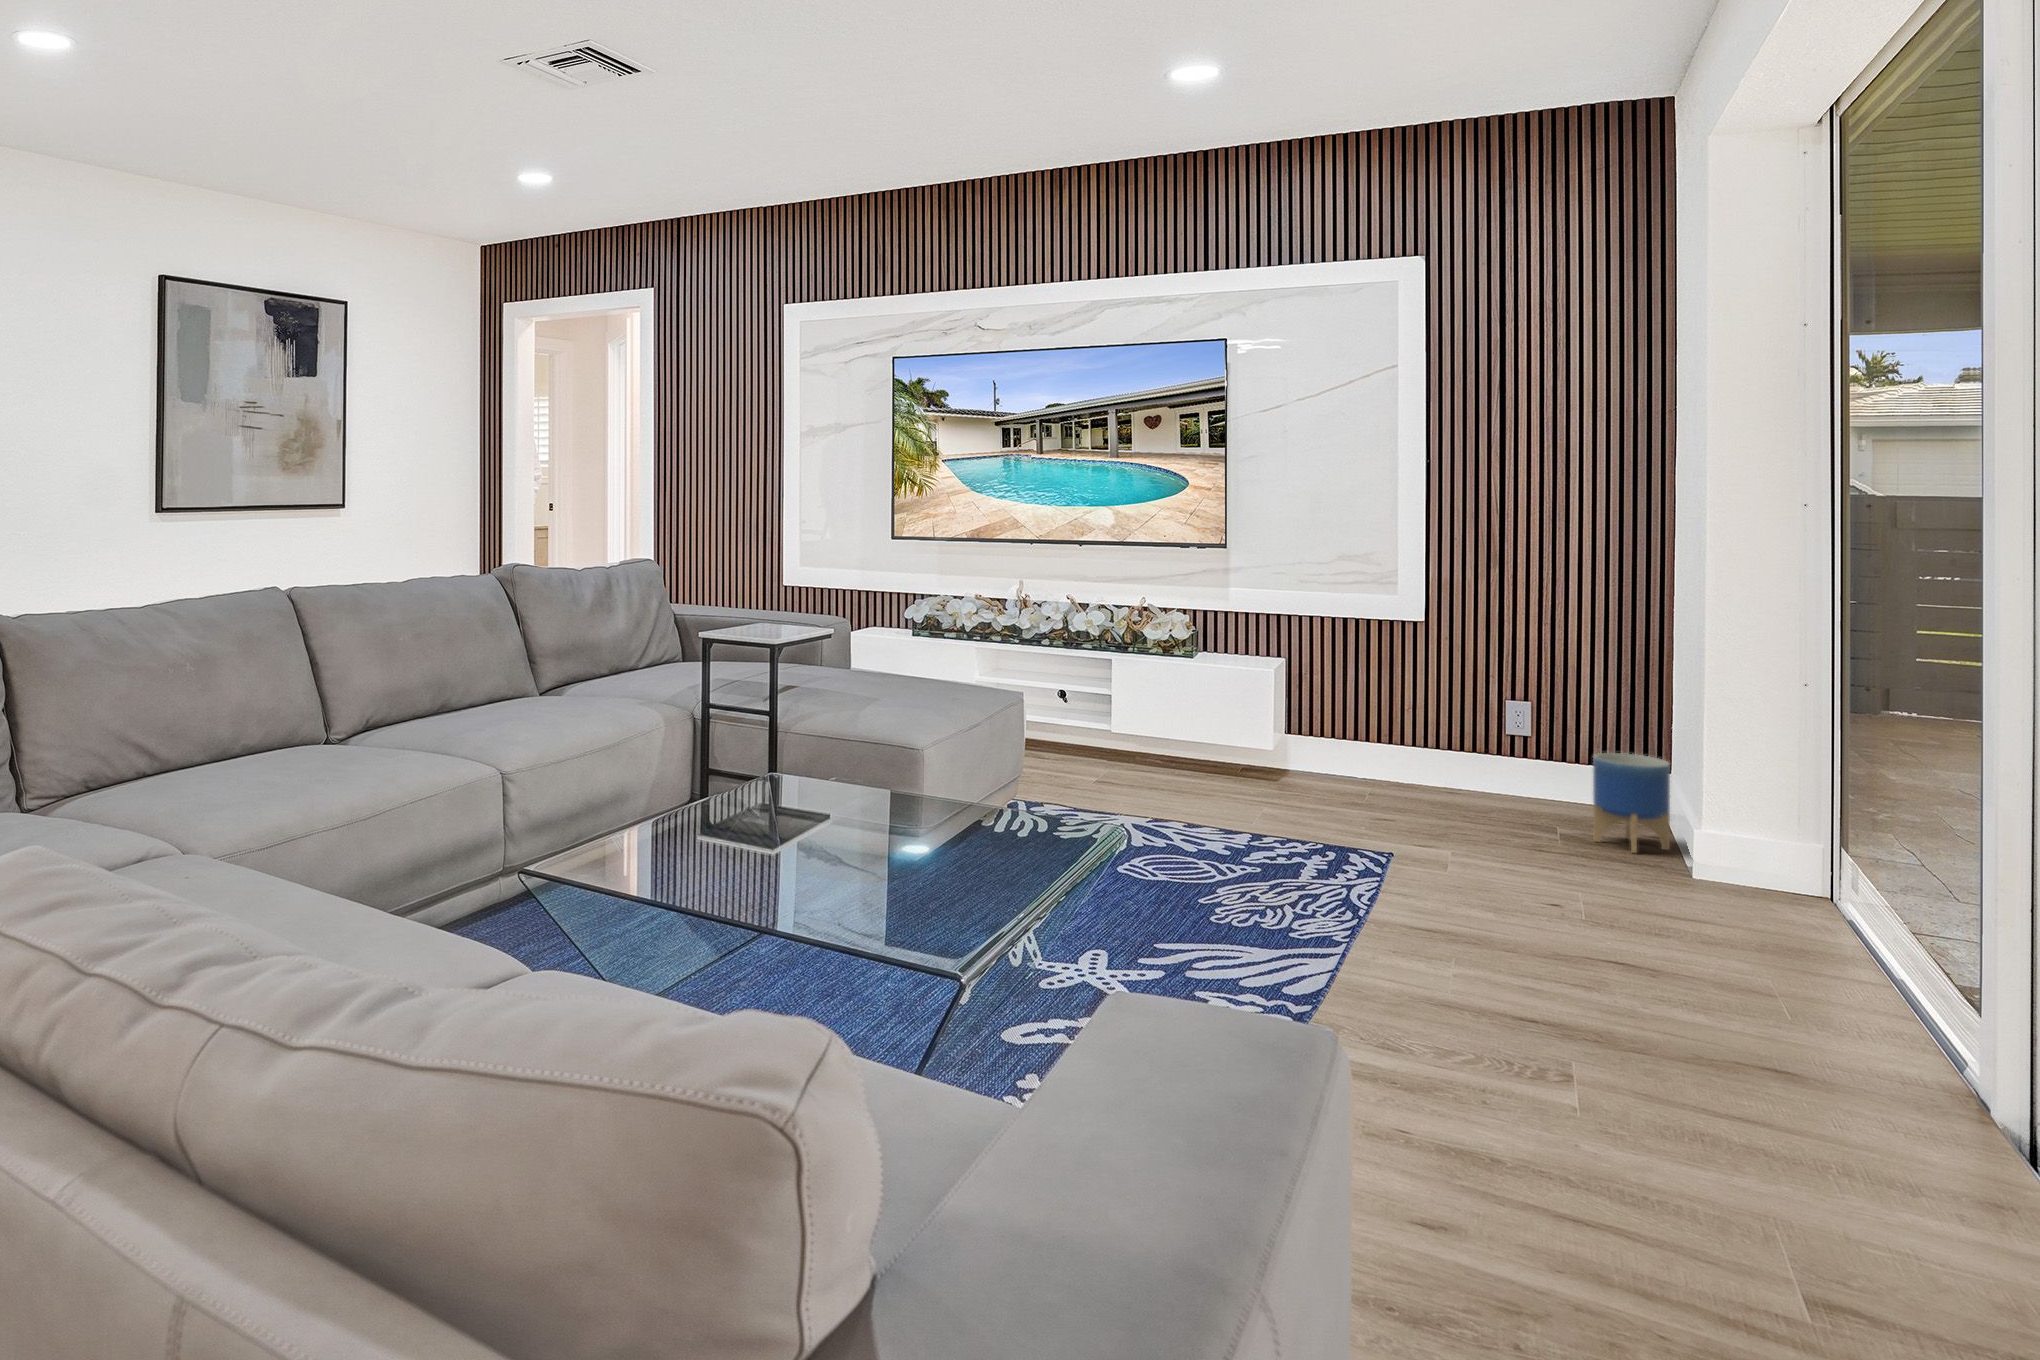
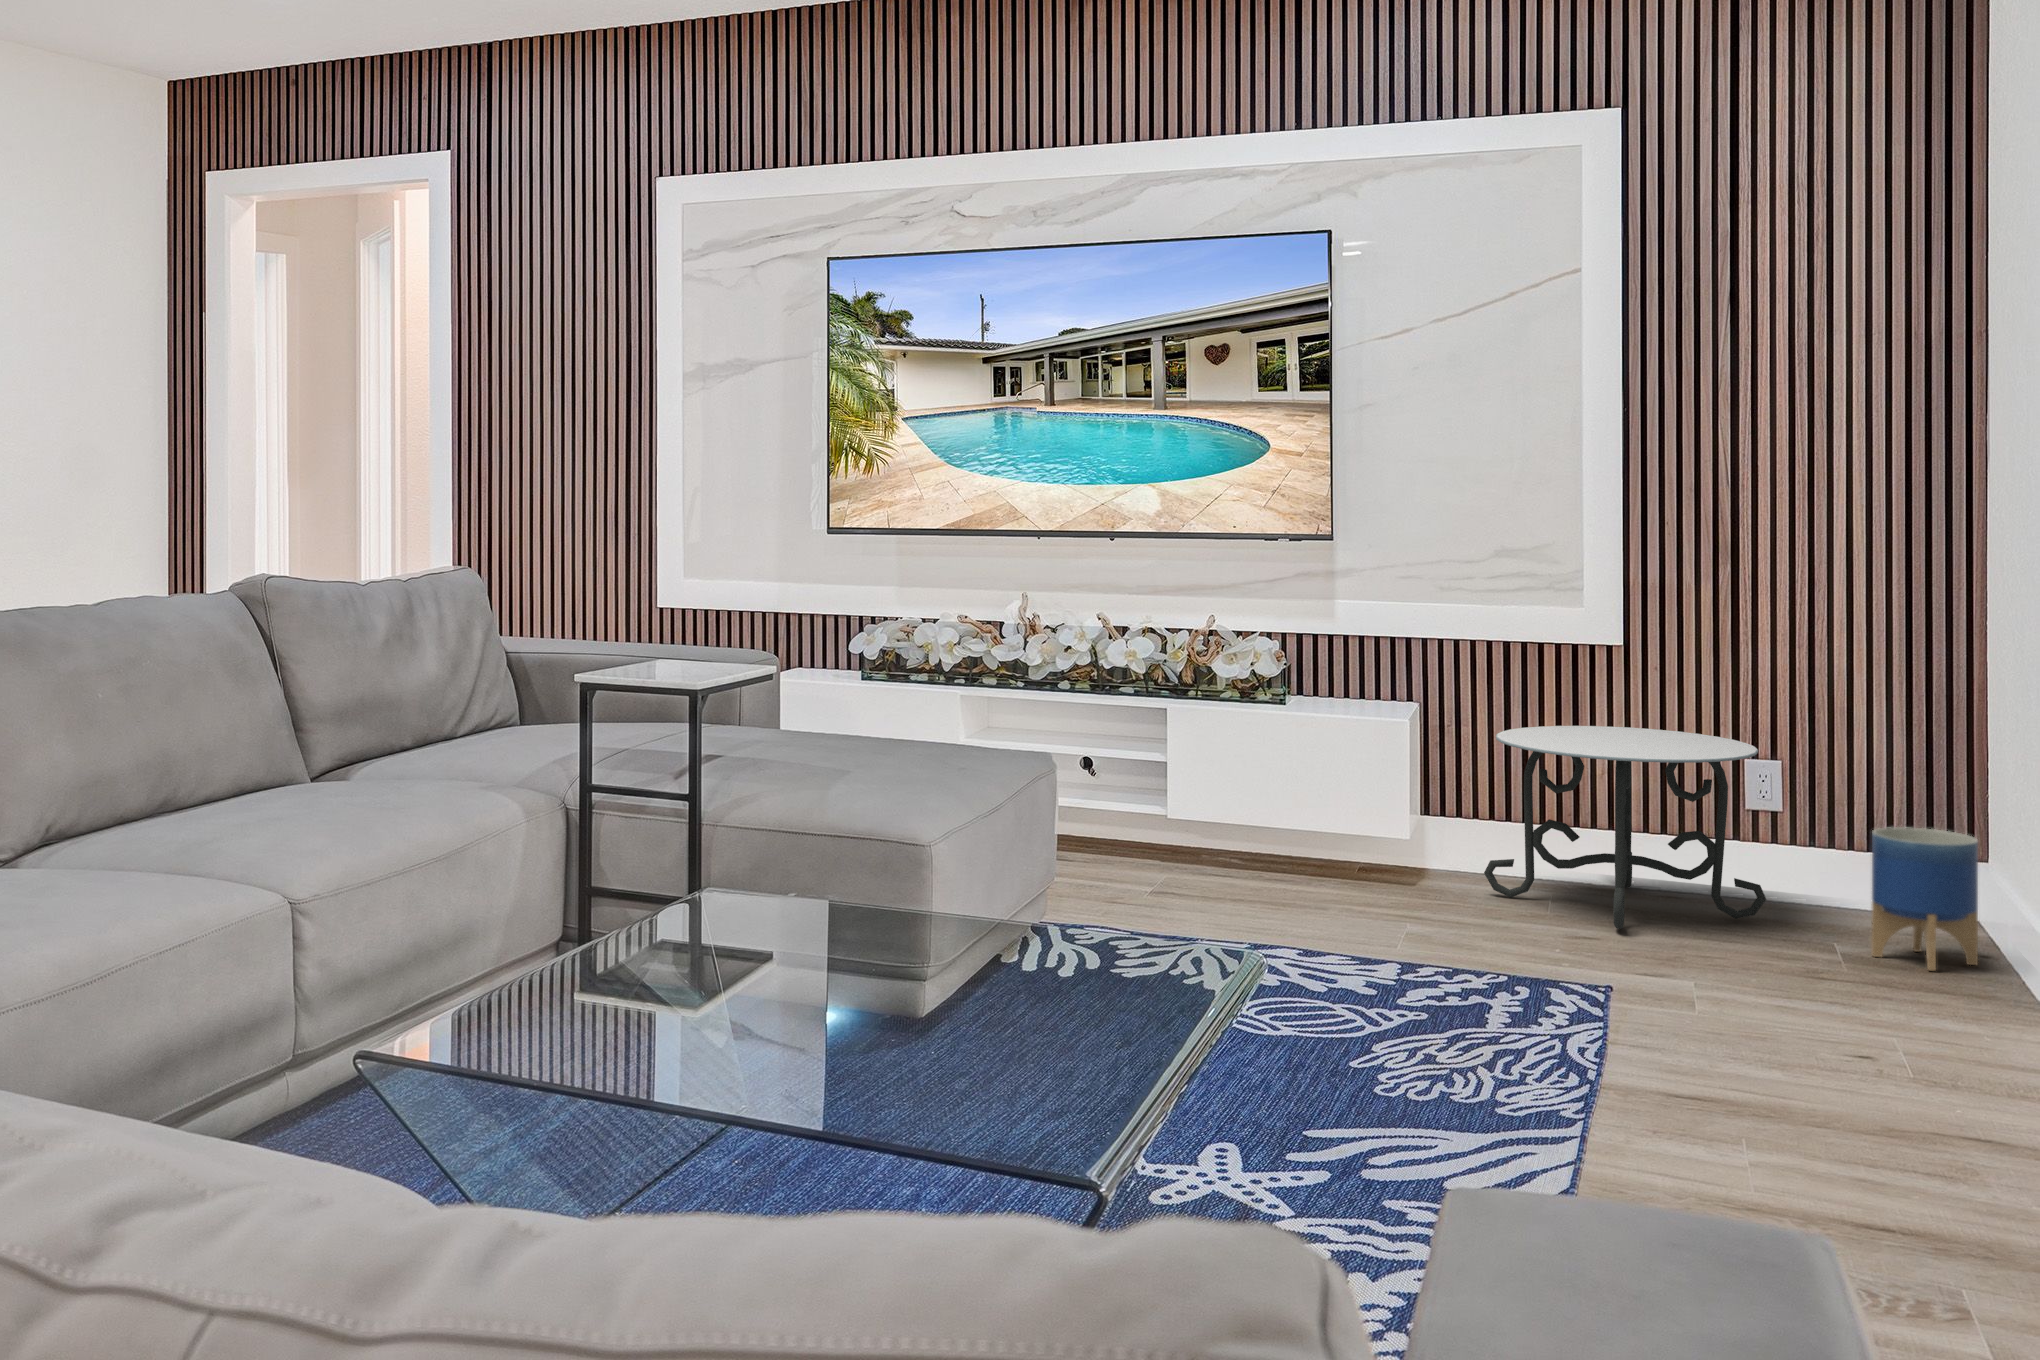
side table: none [1326,676,1523,816] -> present [1484,726,1766,929]

